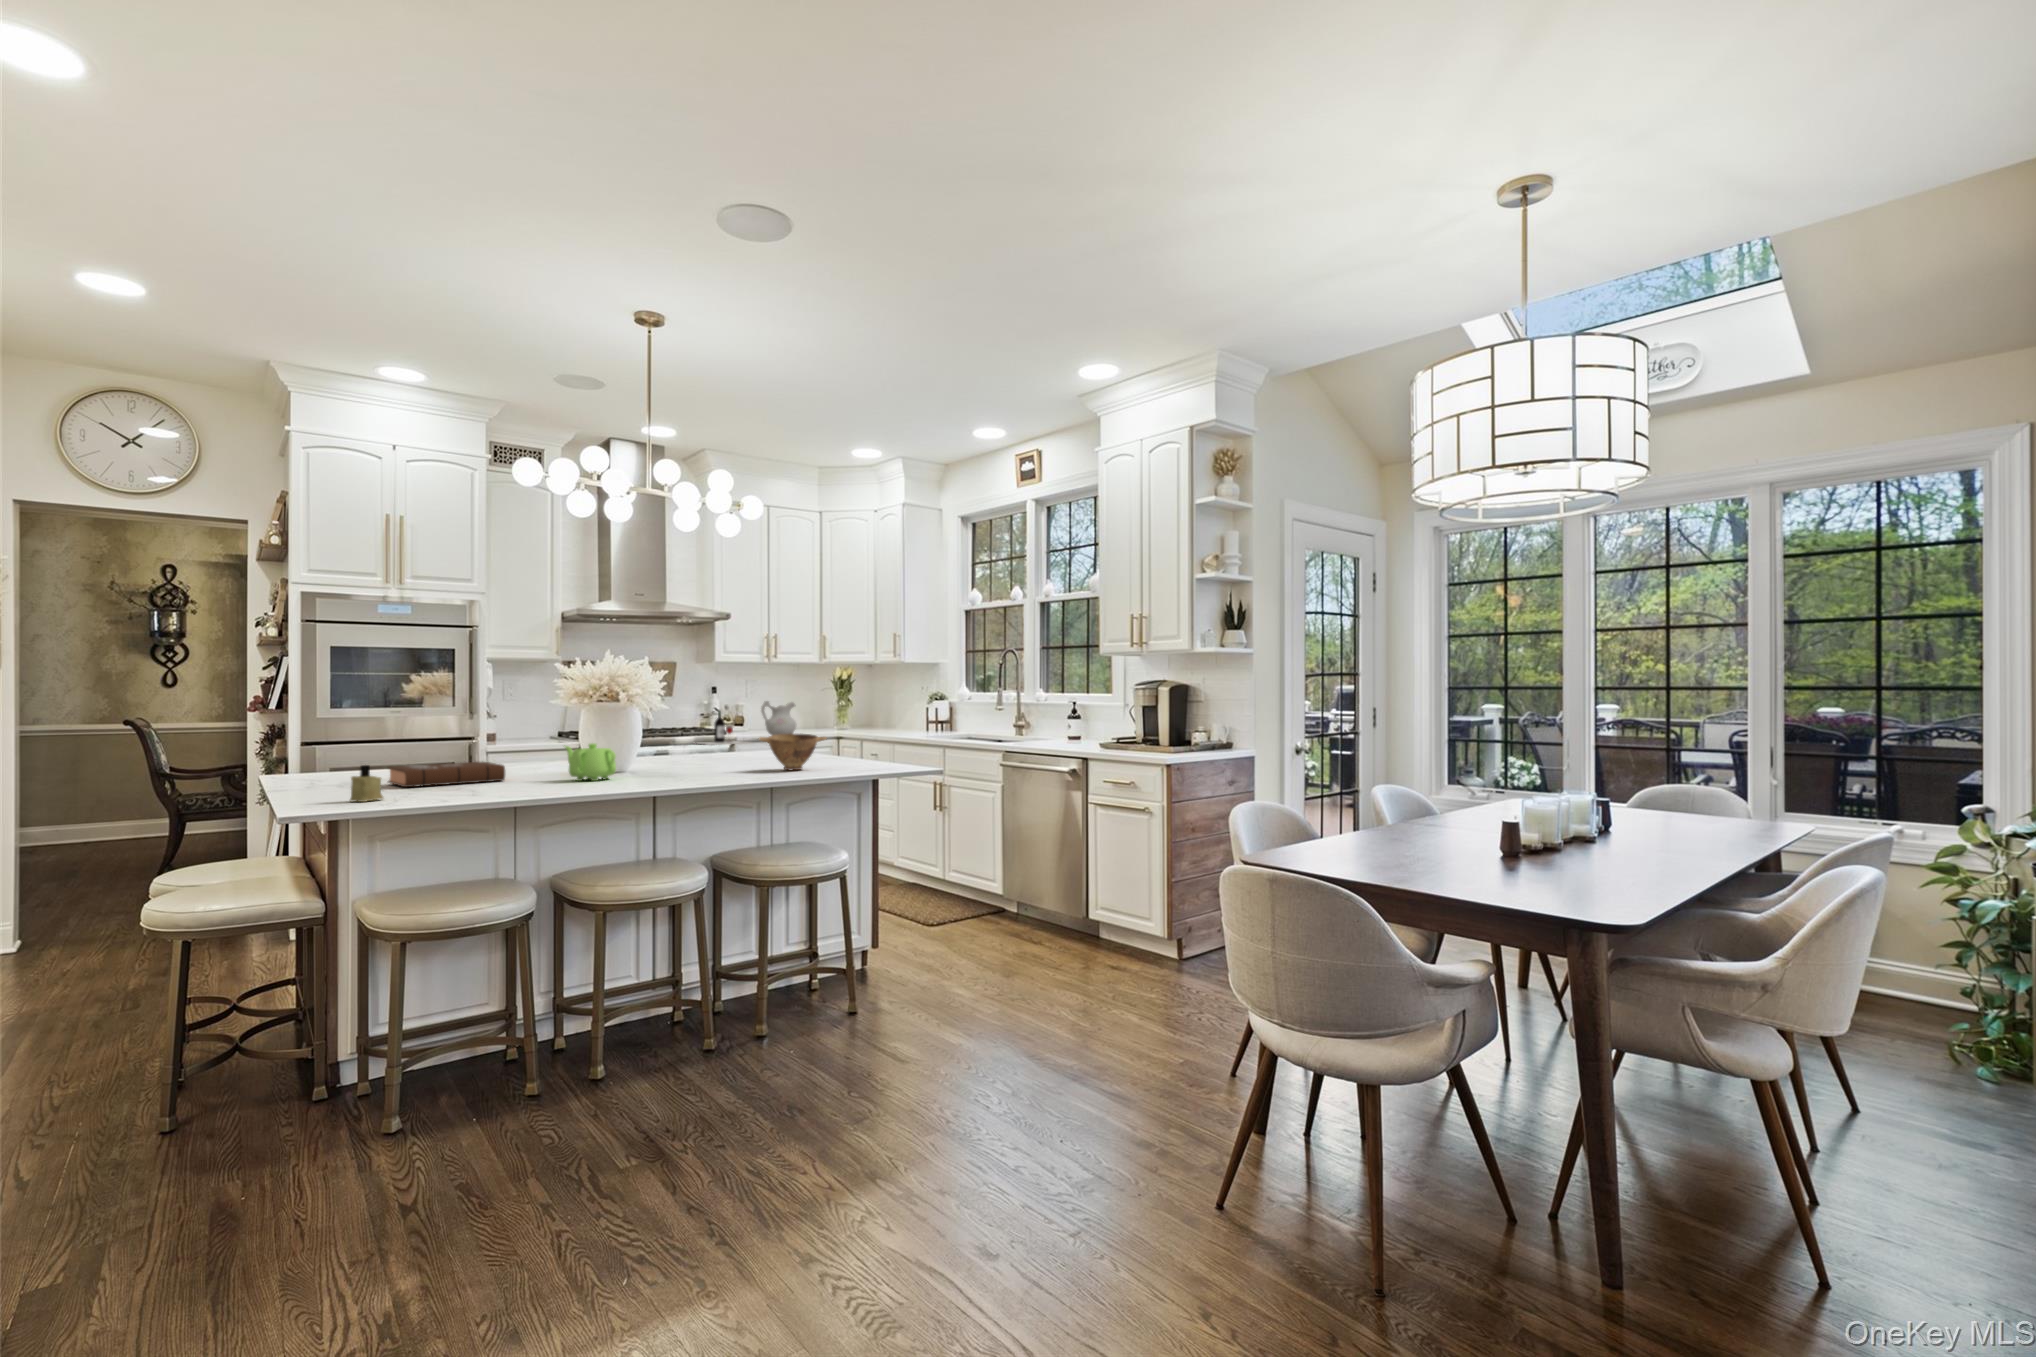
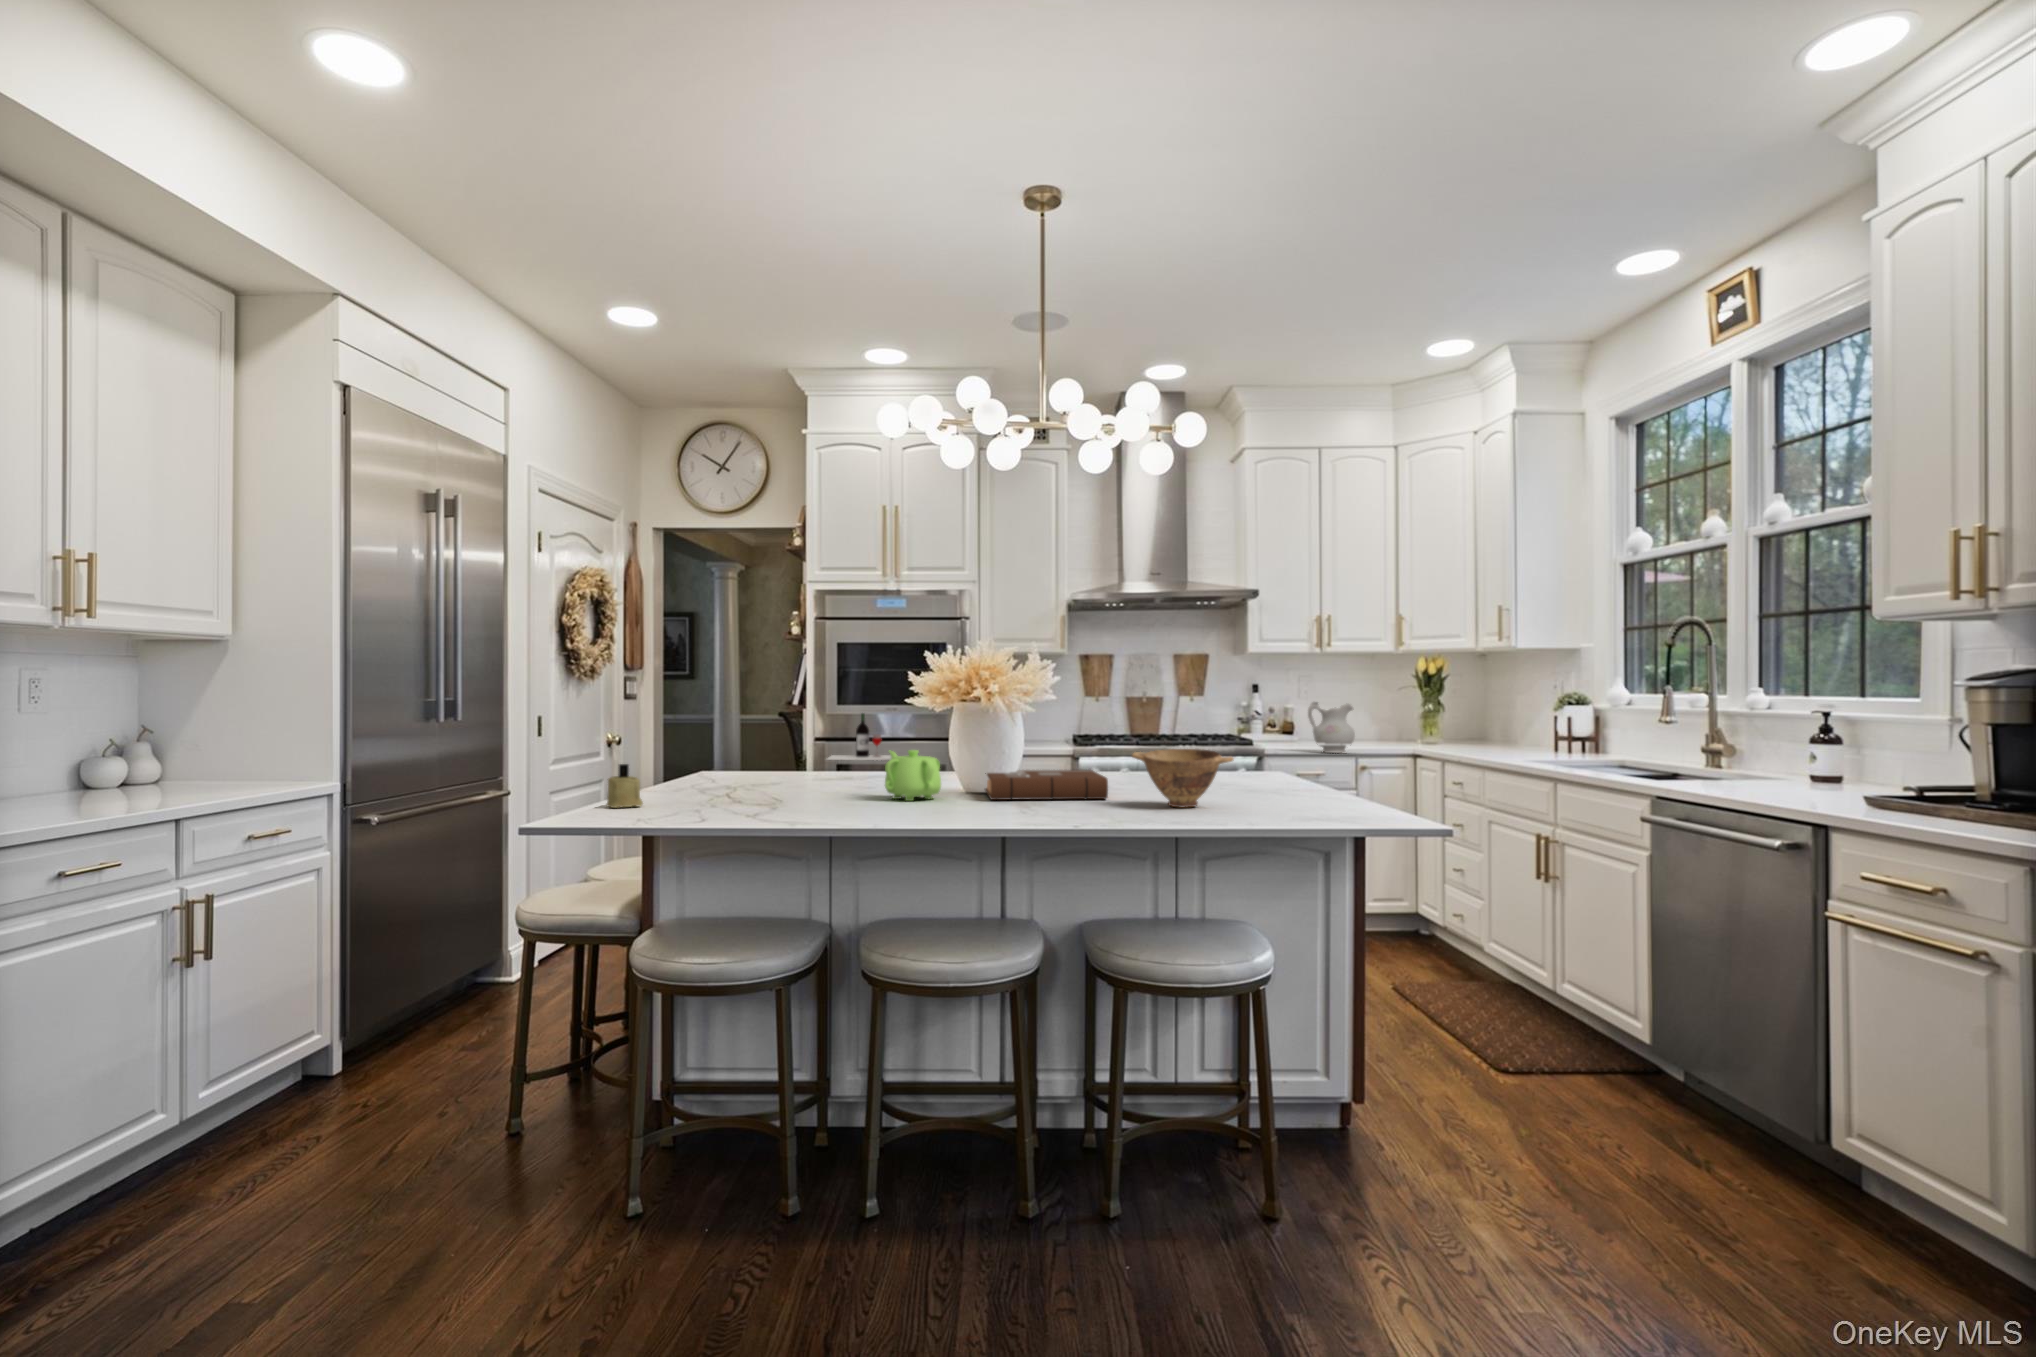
wine bottle: present [694,711,744,745] -> present [827,713,891,760]
book: present [388,762,505,787] -> present [985,770,1108,800]

